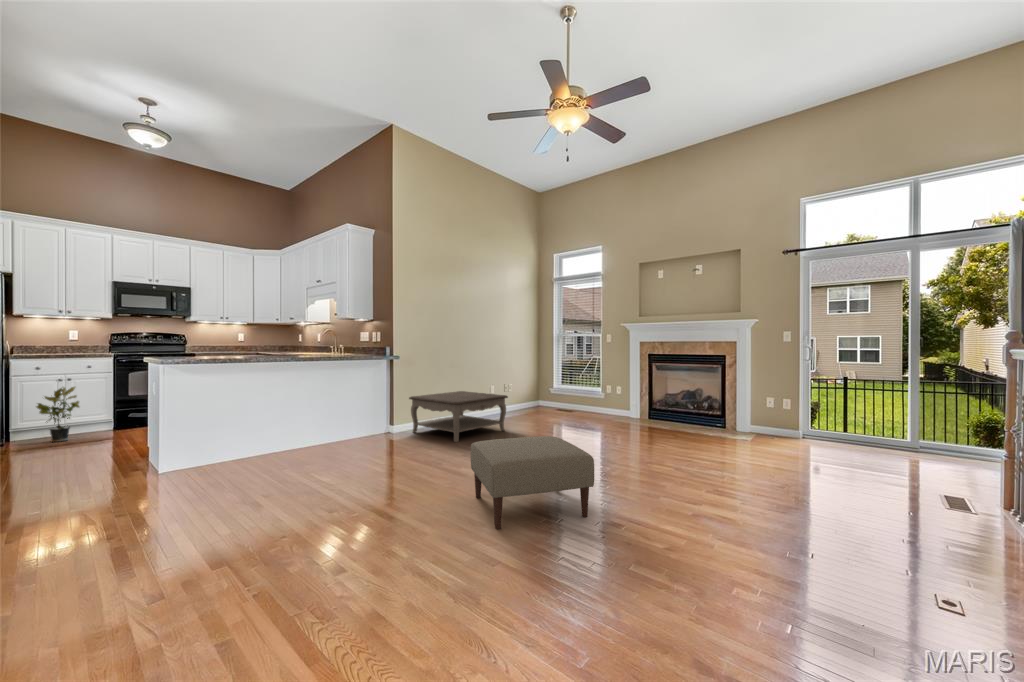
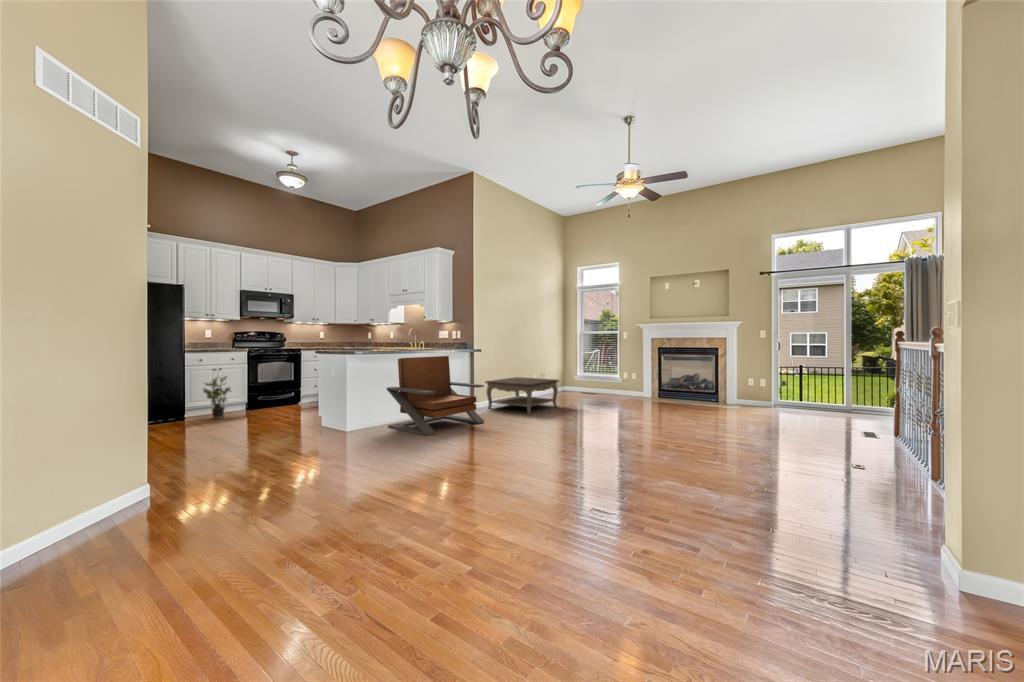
lounge chair: none [240,364,378,478] -> present [387,356,484,436]
ottoman: present [471,436,594,529] -> none [577,403,665,455]

